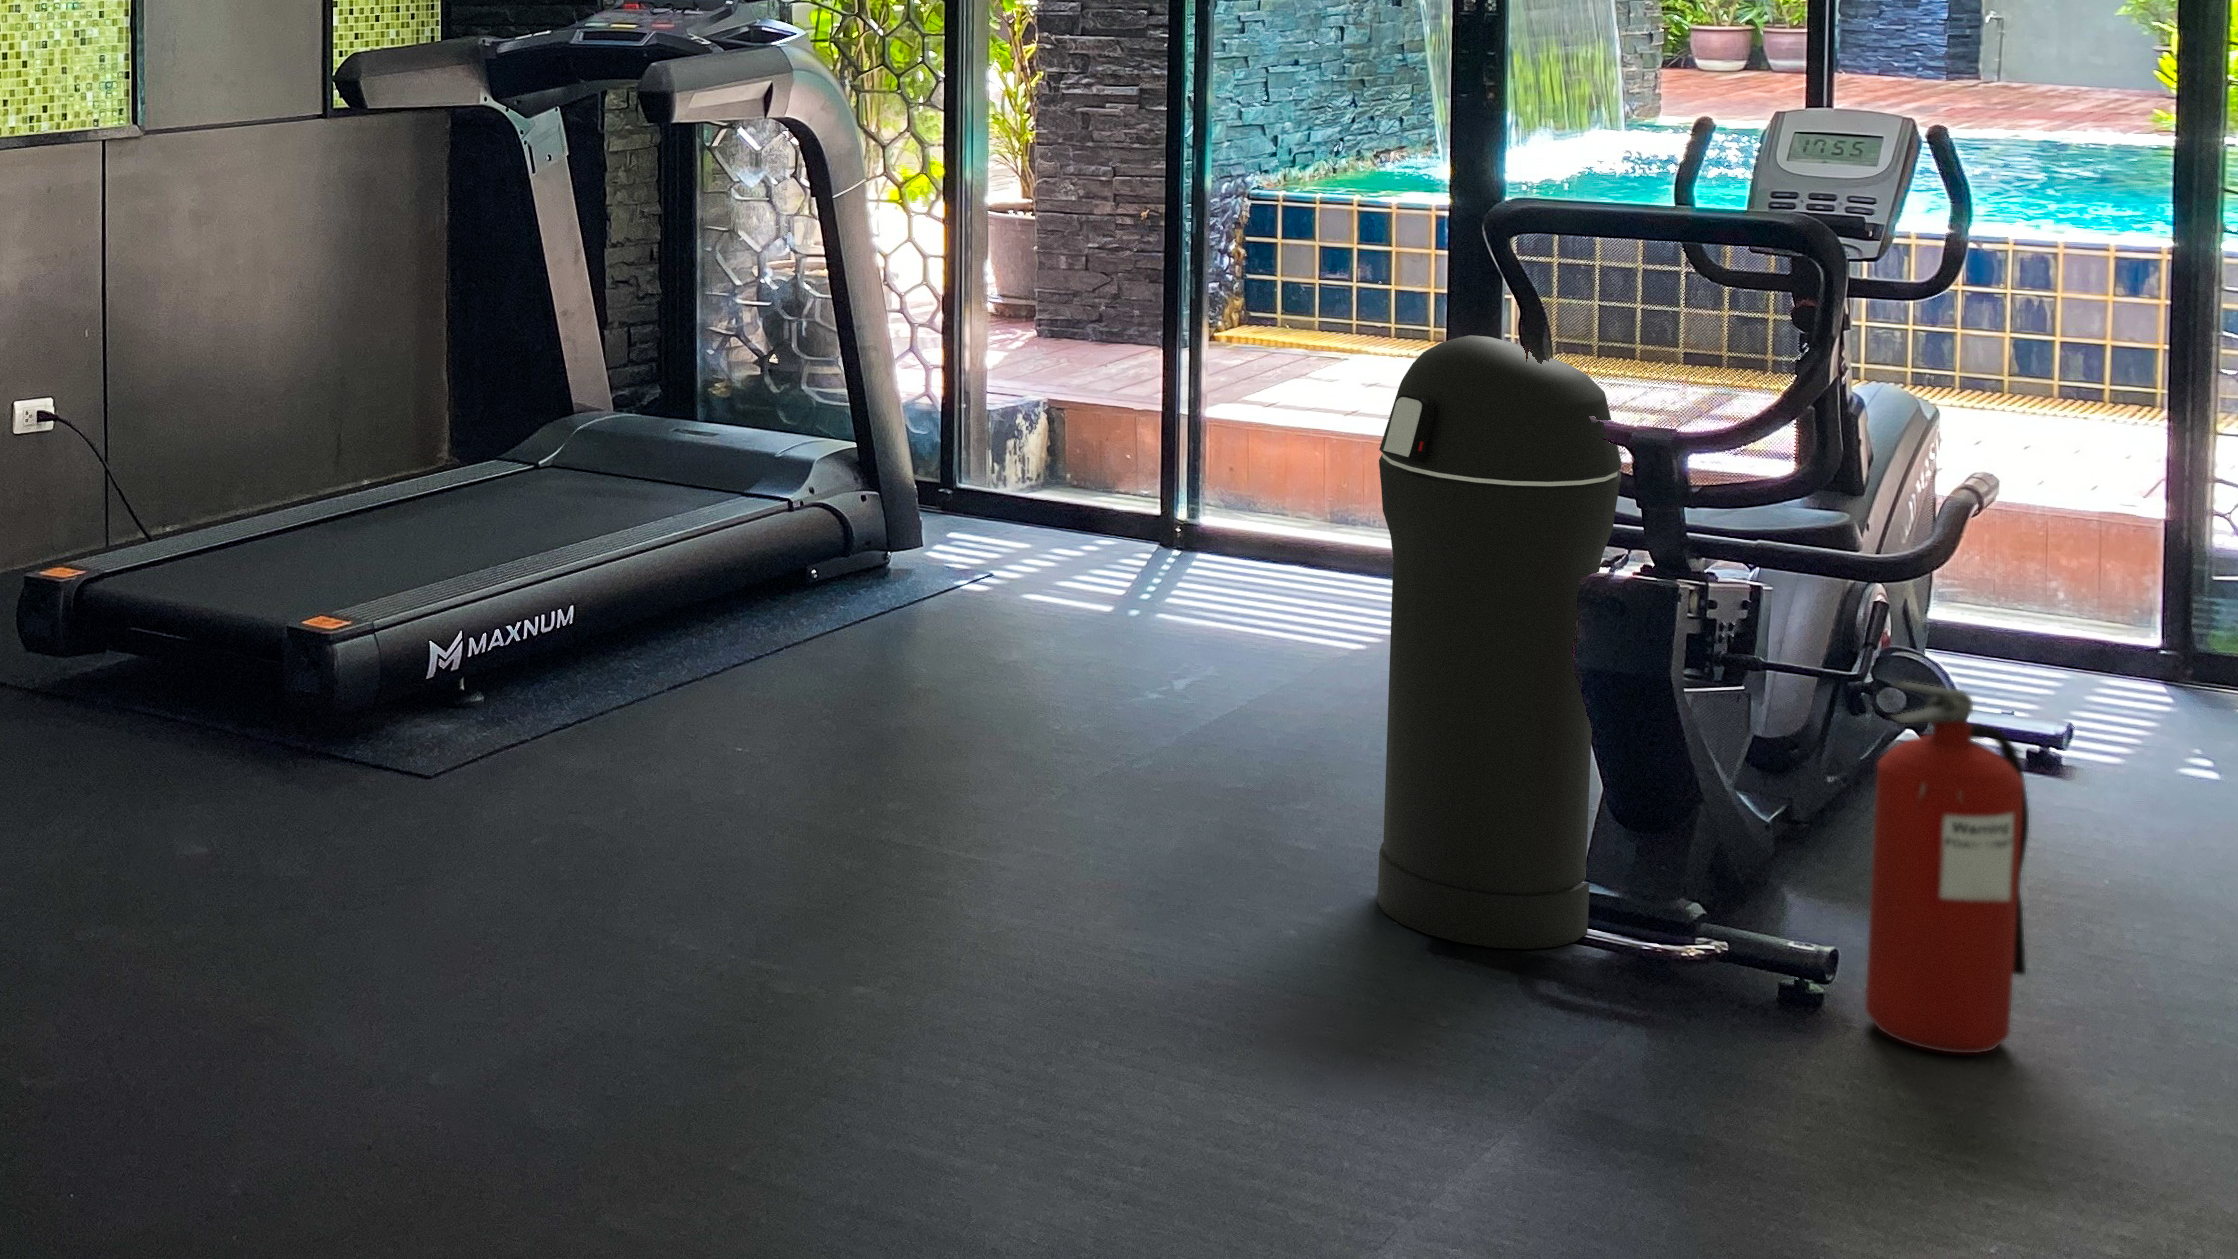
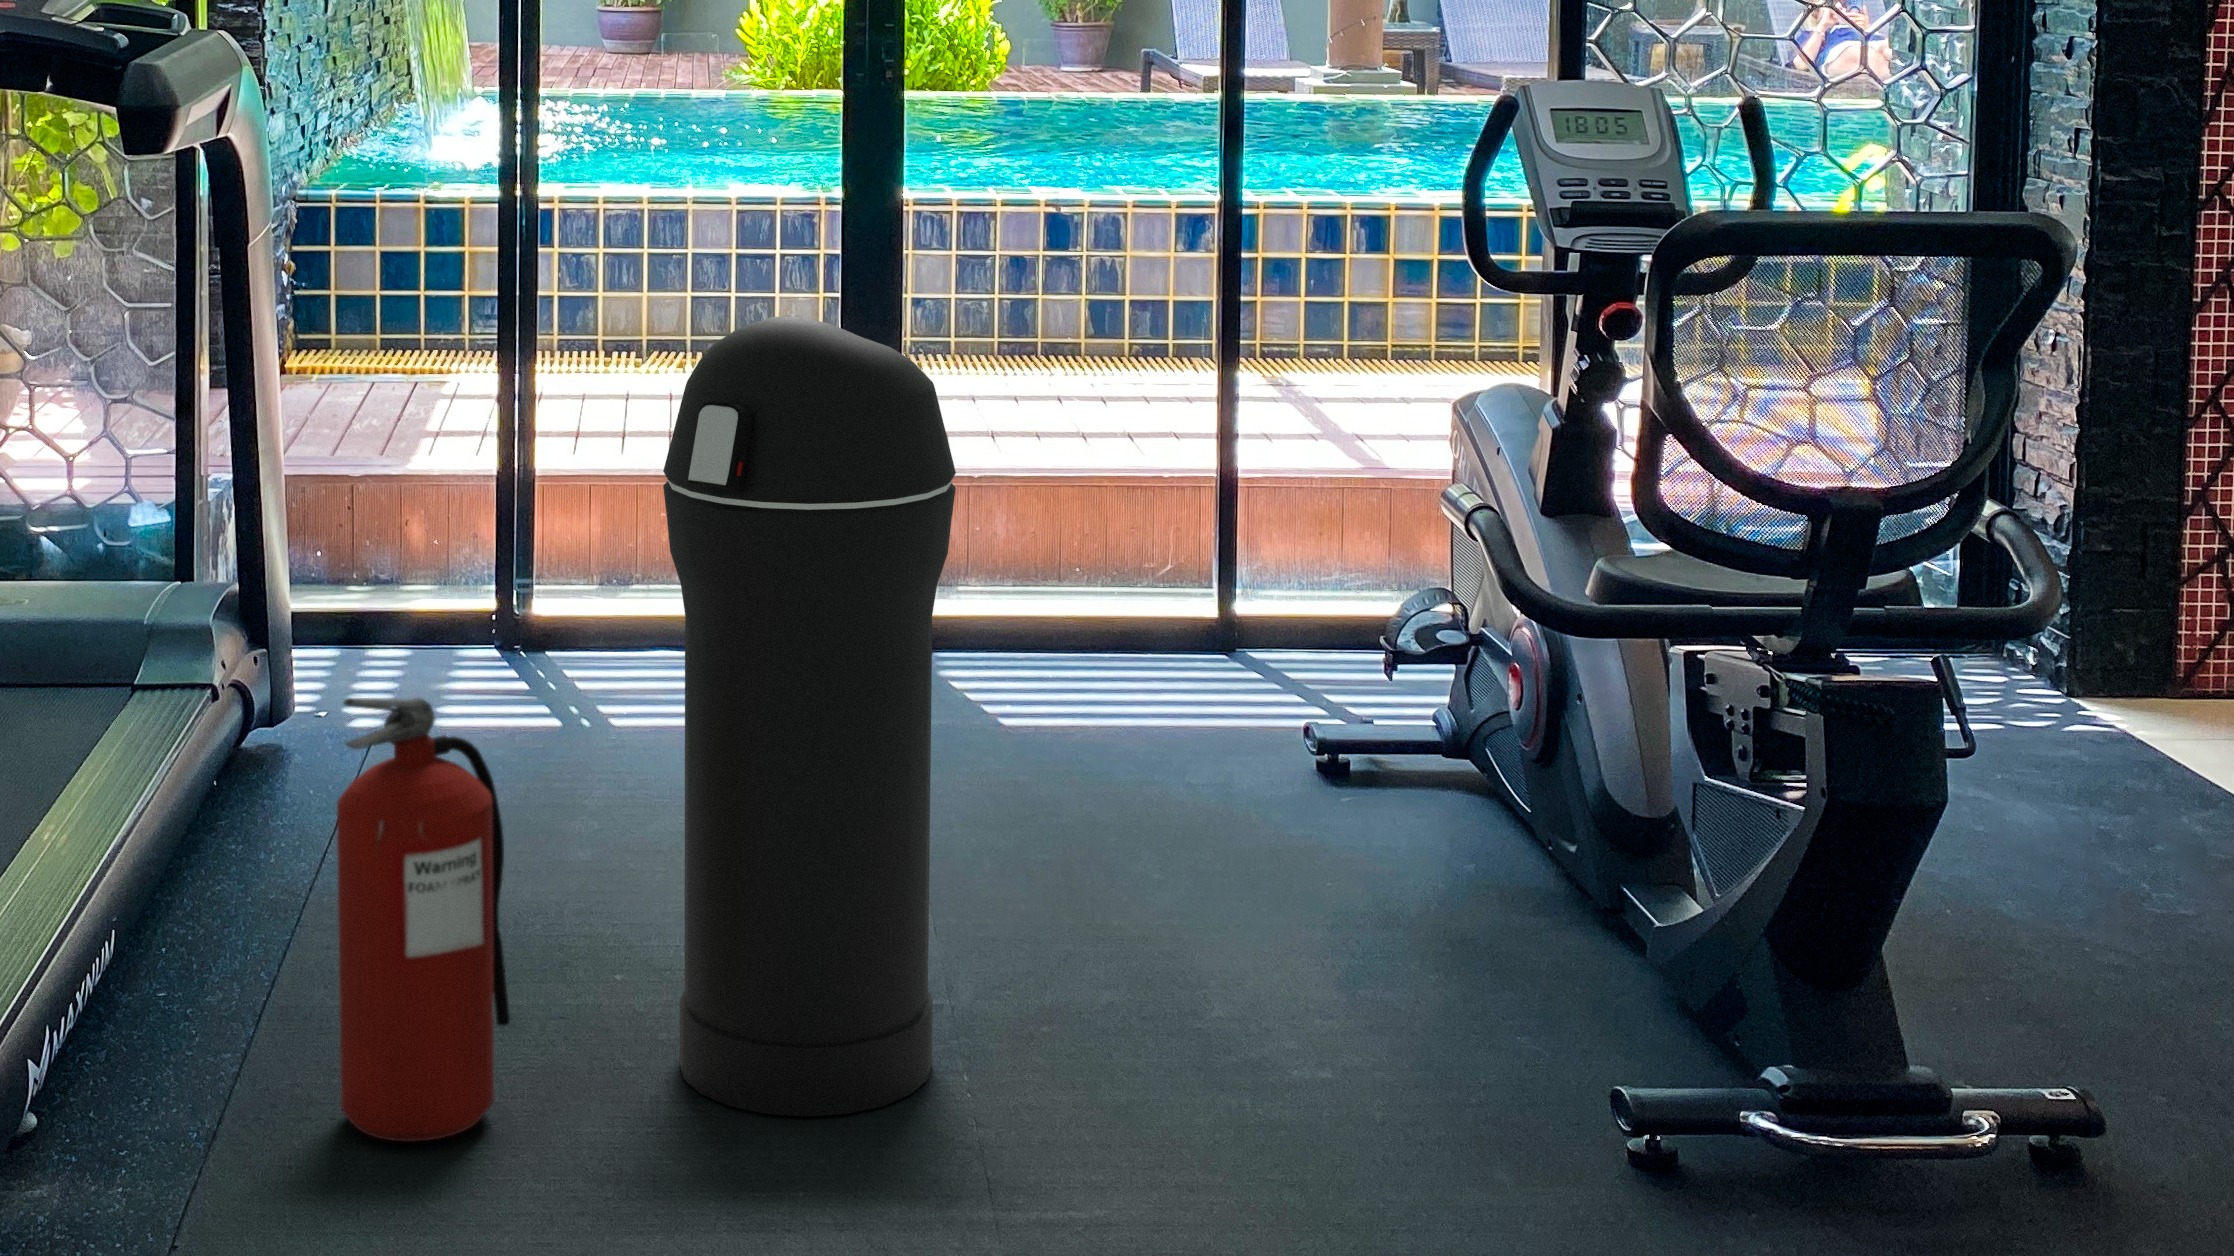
fire extinguisher: present [1865,680,2029,1053] -> present [337,698,510,1141]

